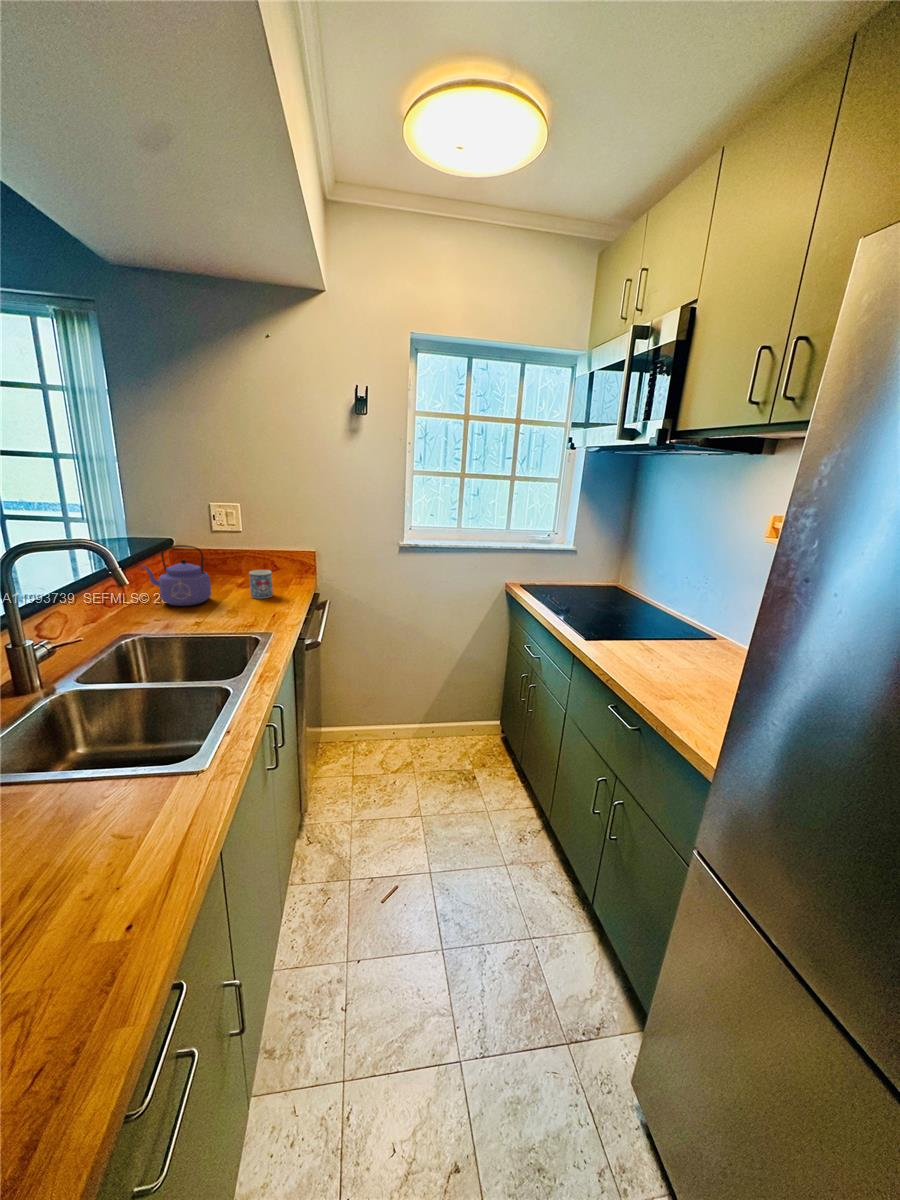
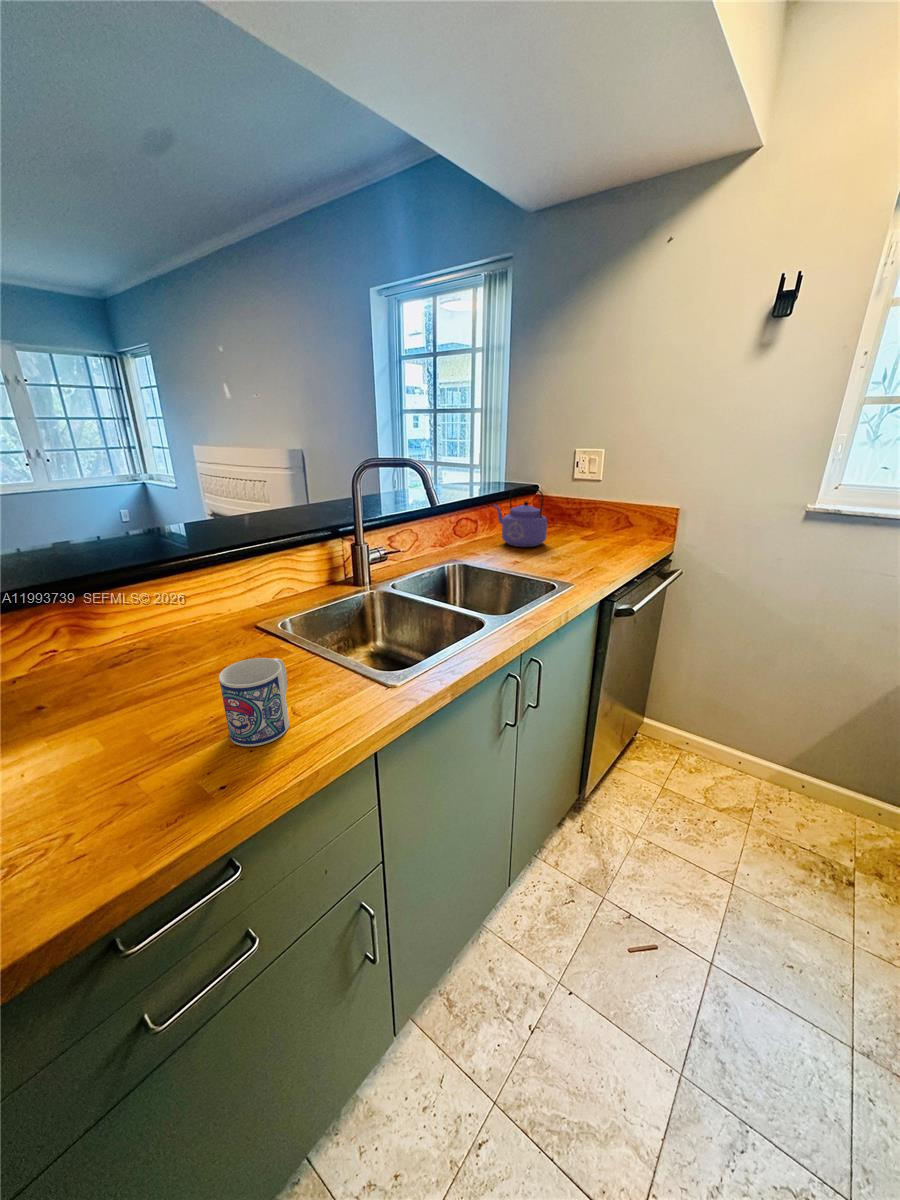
mug: present [249,570,273,598] -> present [219,658,289,746]

